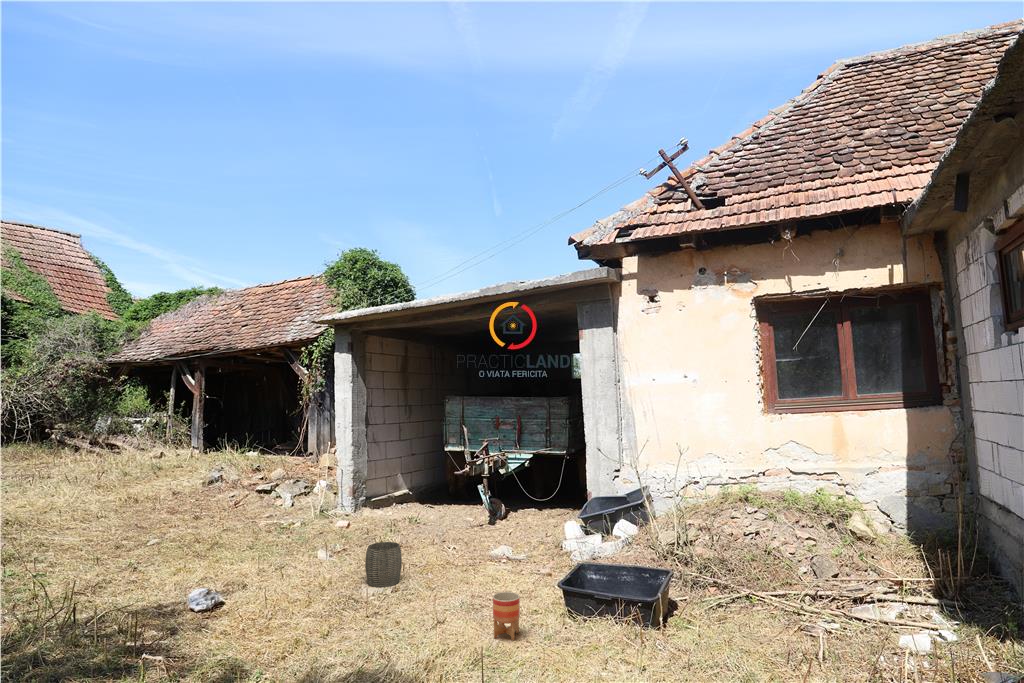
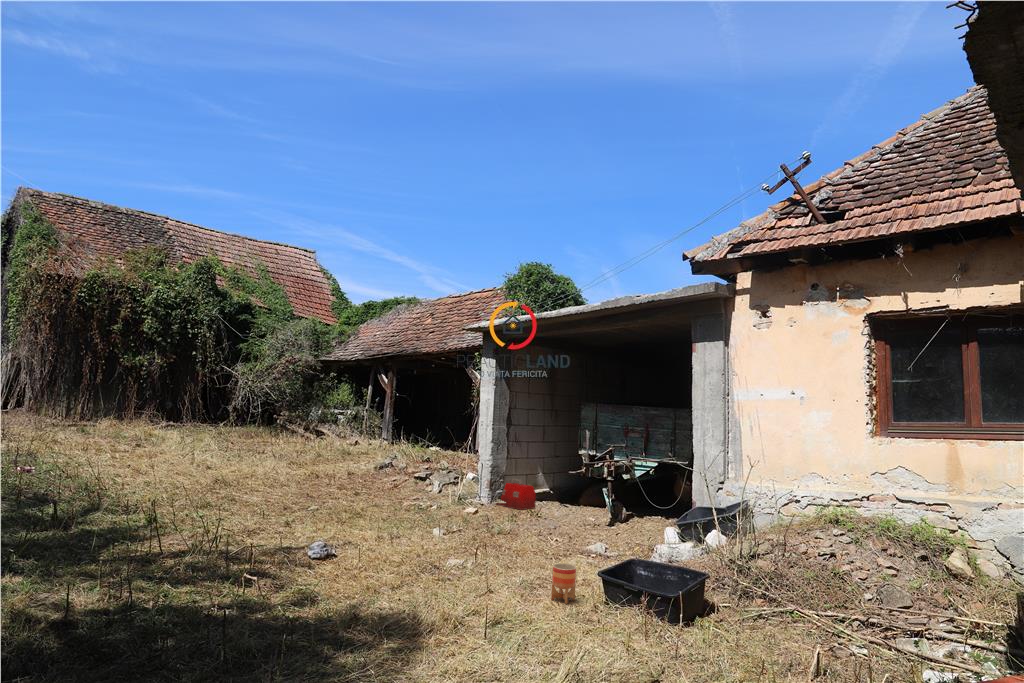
toolbox: none [359,483,403,517] -> present [496,479,536,510]
woven basket: present [365,542,402,587] -> none [473,519,503,555]

